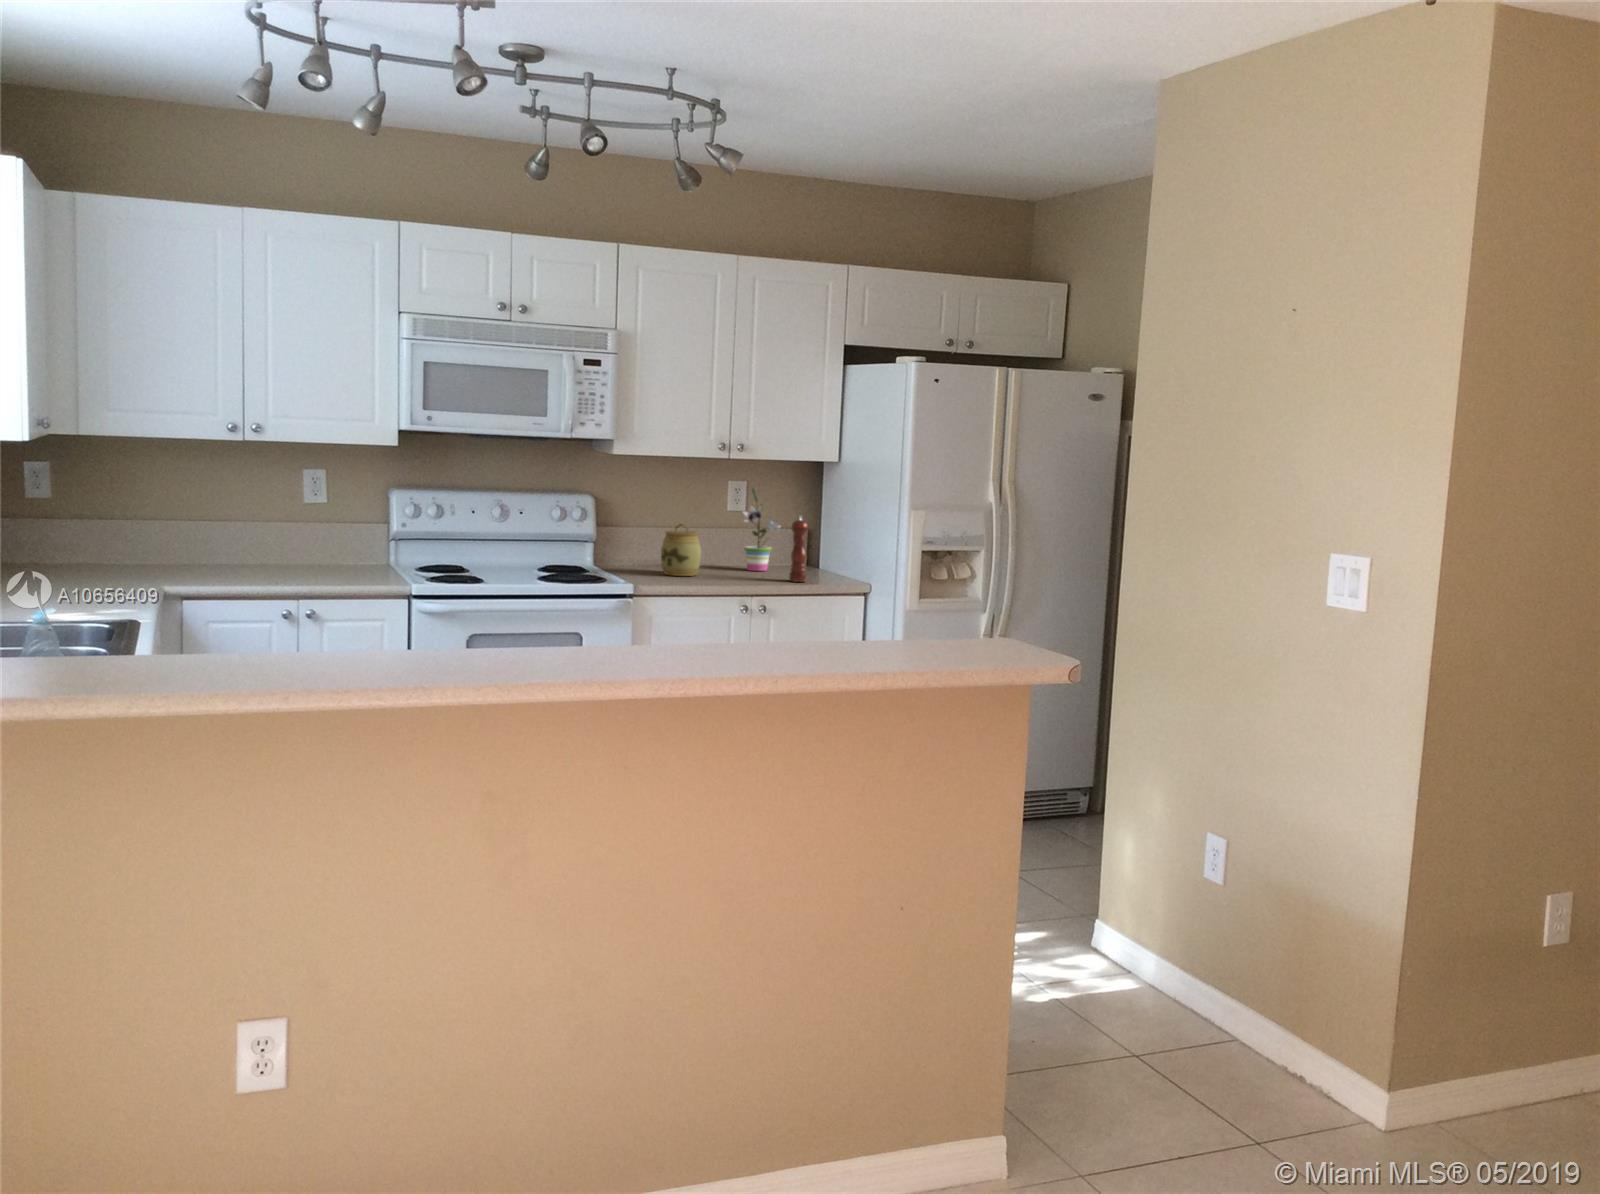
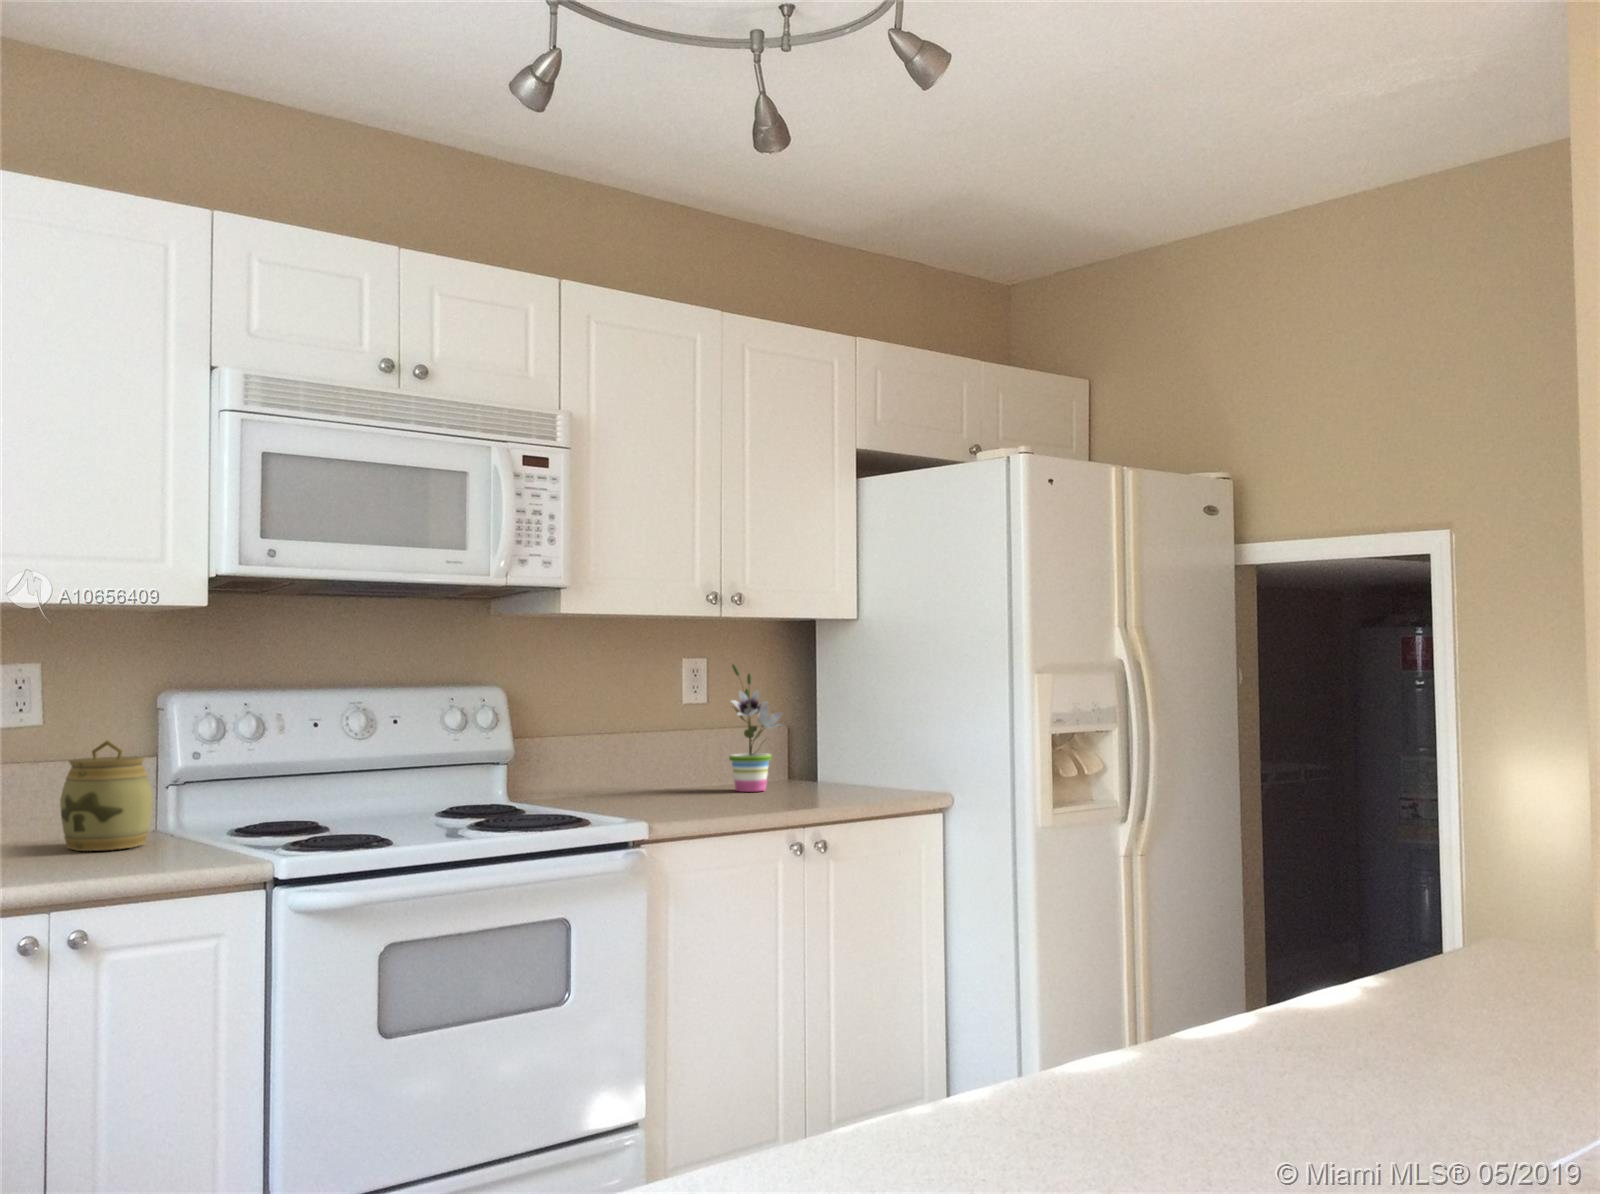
pepper mill: present [789,515,808,582] -> none [829,697,857,801]
jar: present [661,523,701,576] -> present [60,740,153,851]

